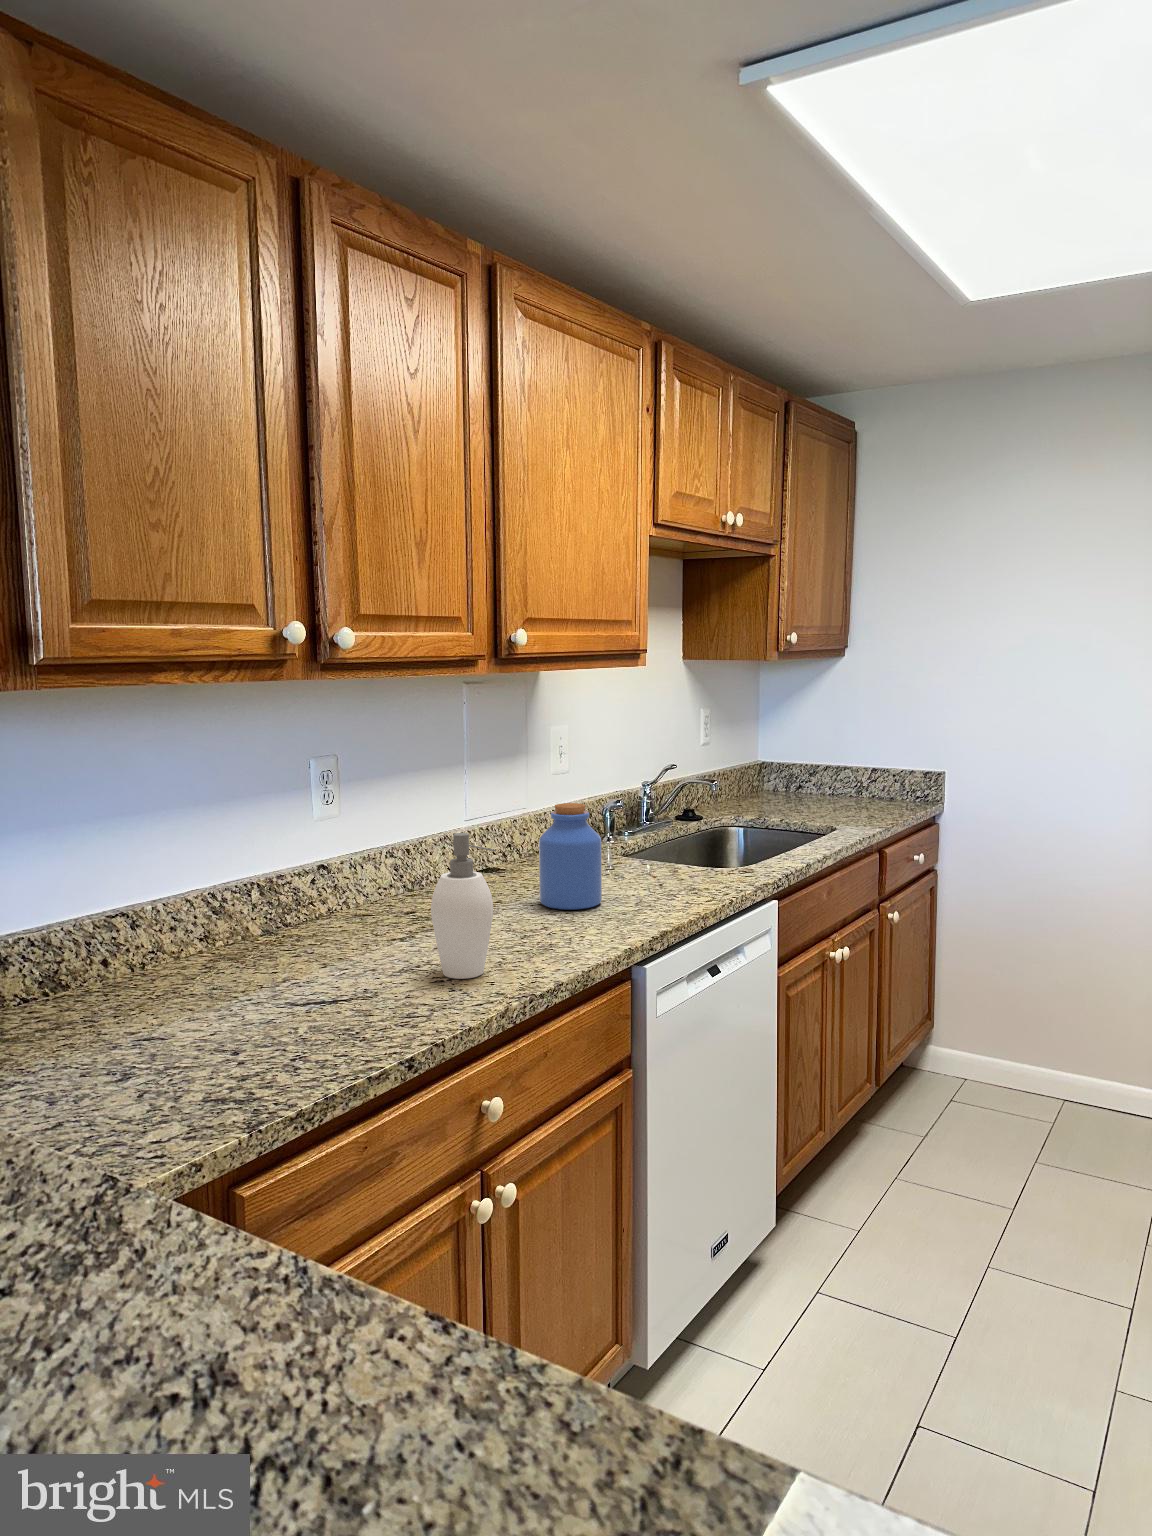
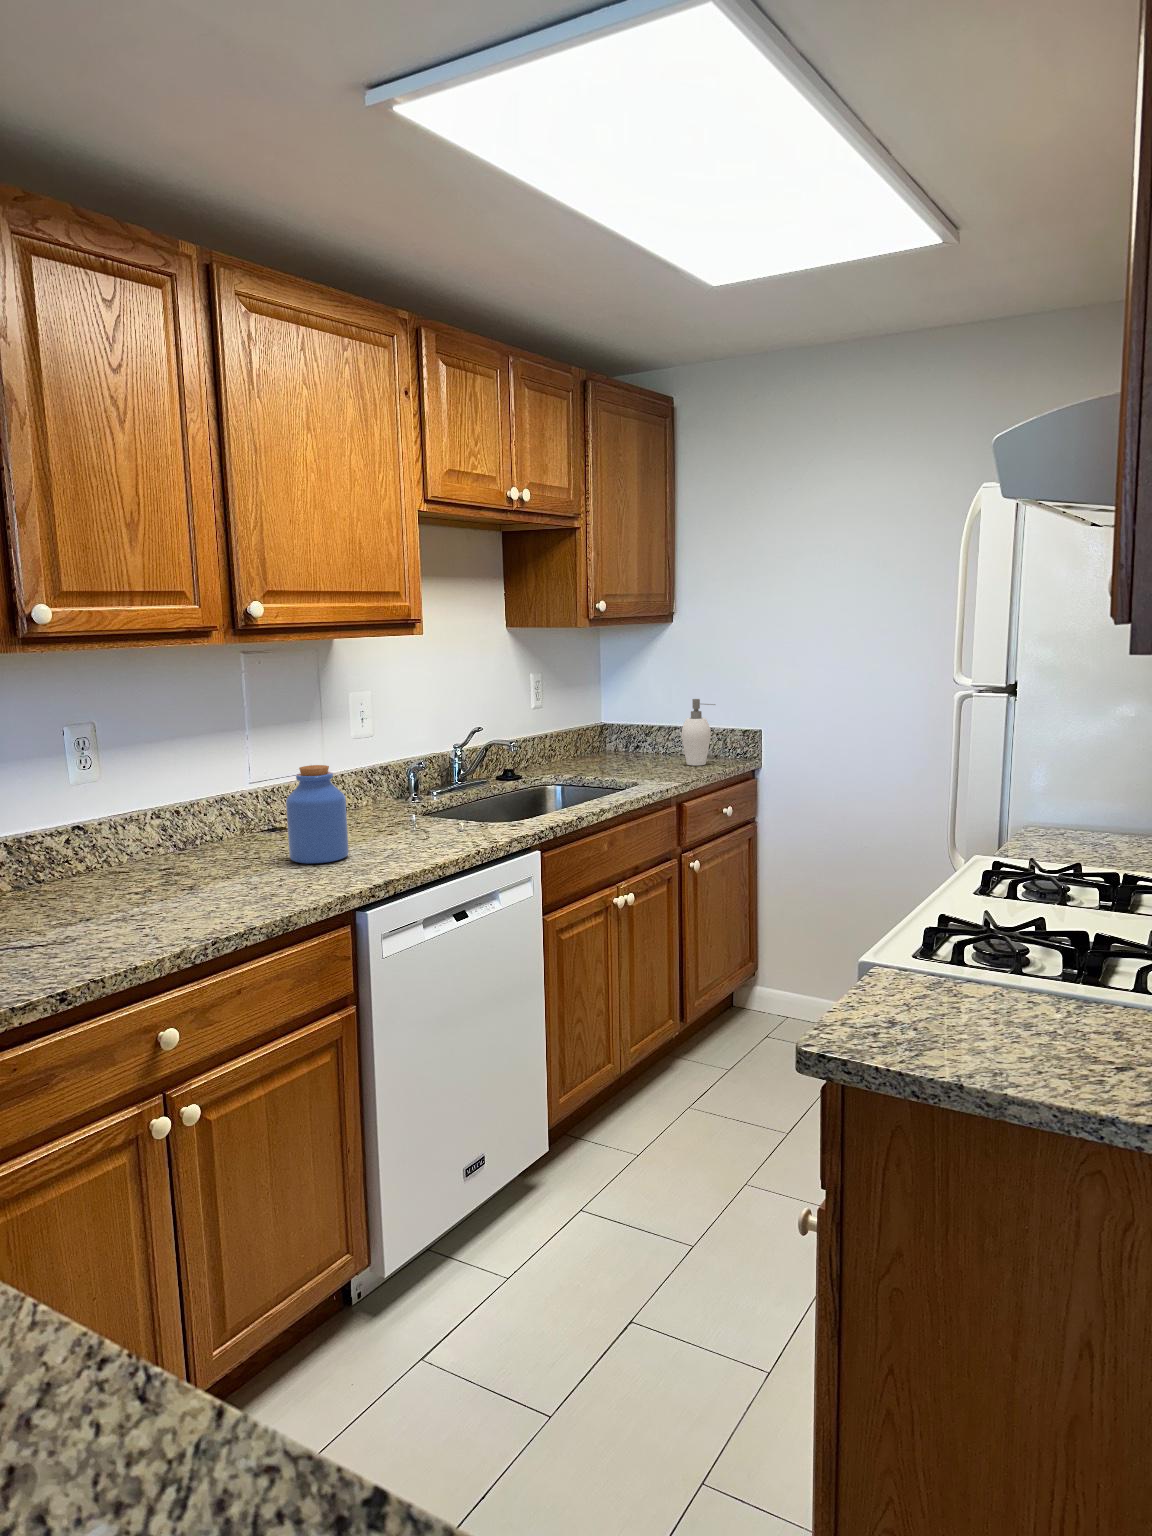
soap dispenser: present [431,833,496,979] -> present [682,699,715,766]

